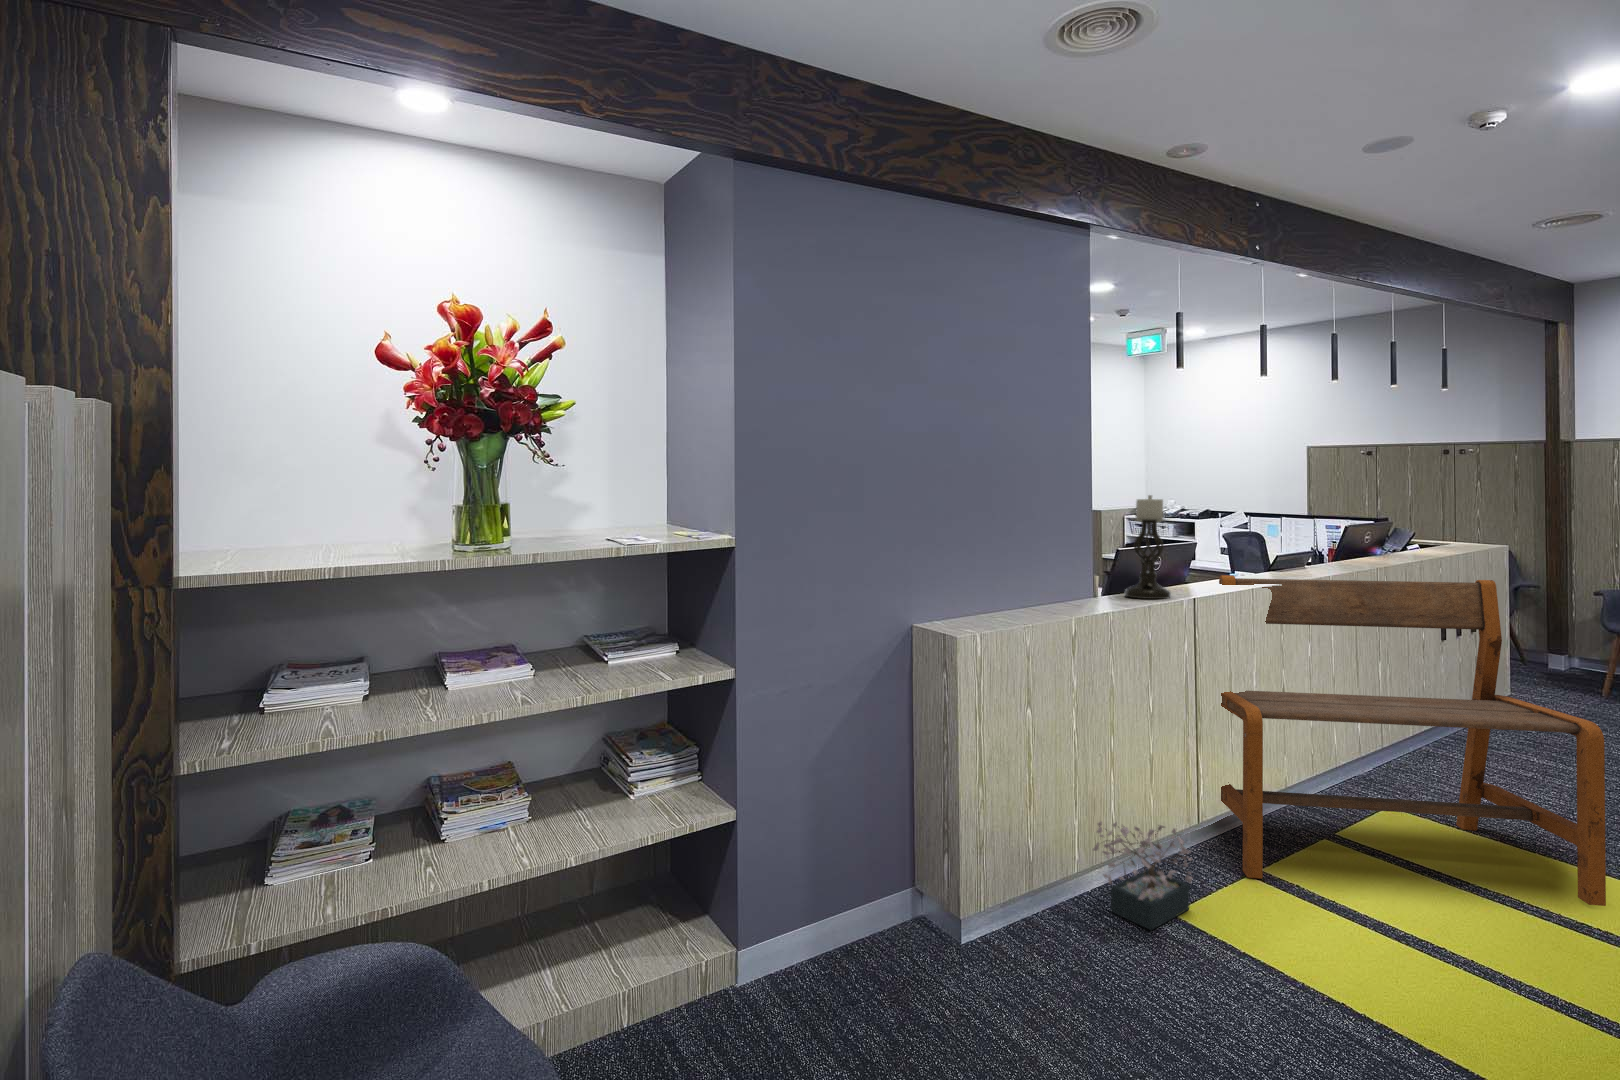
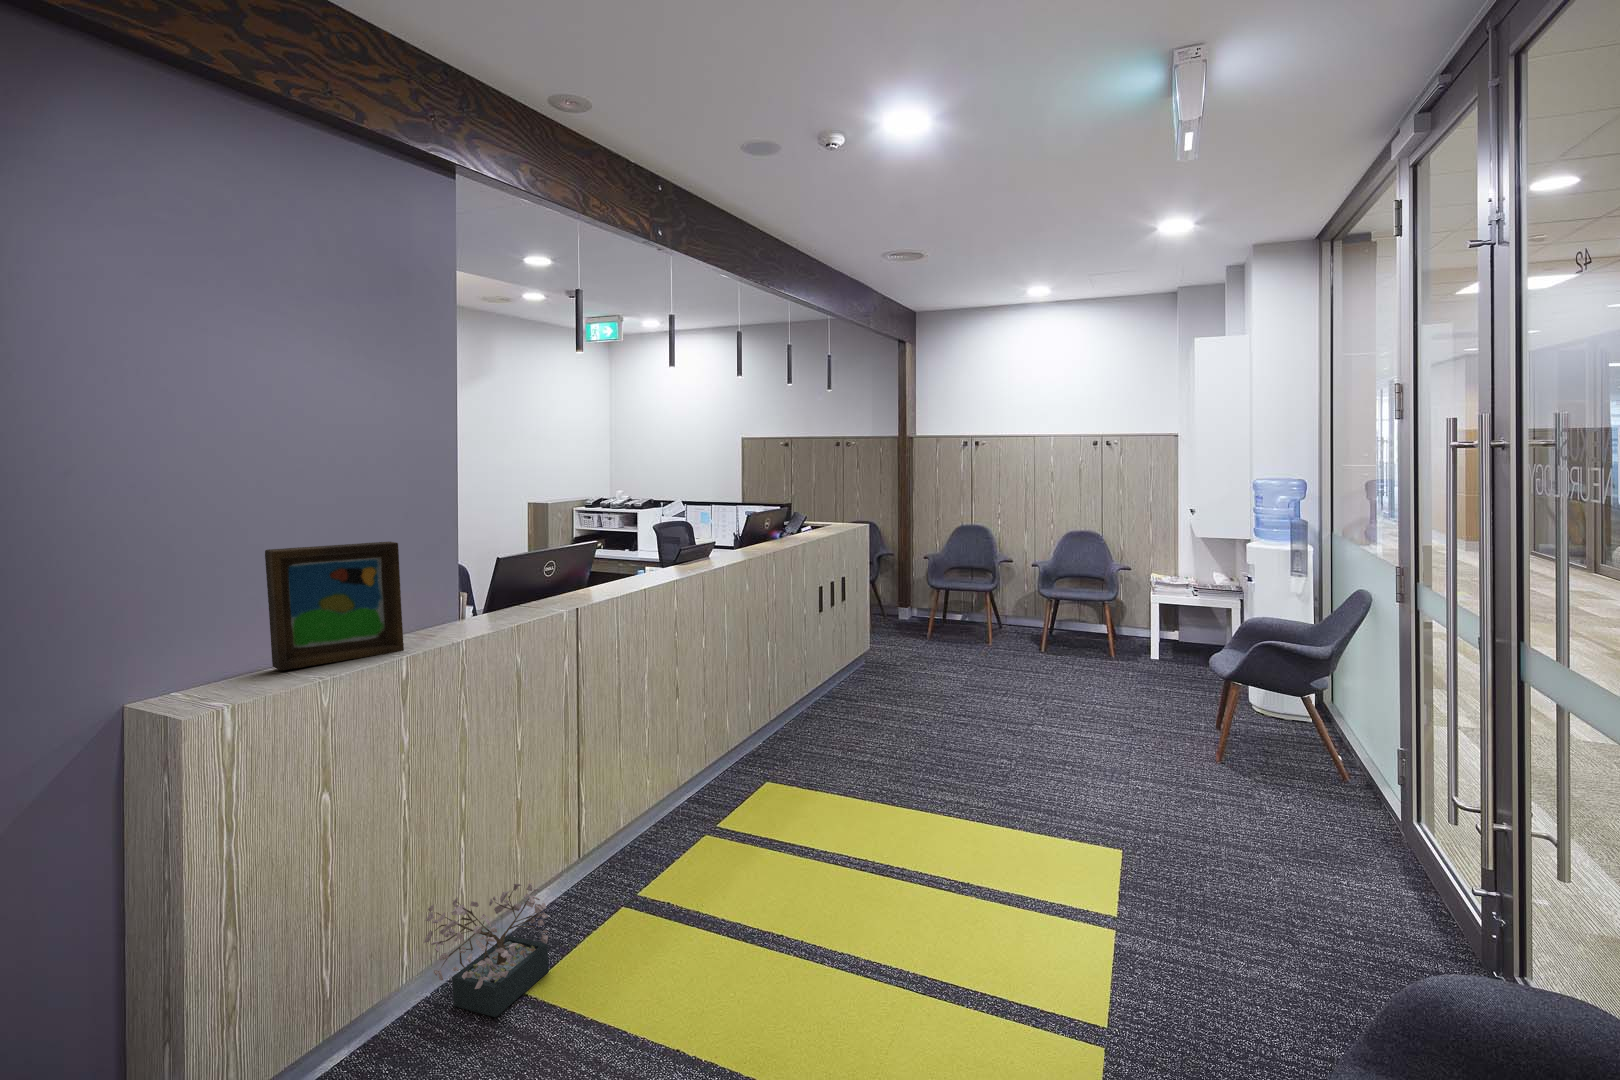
candle holder: present [1124,495,1171,599] -> none [478,503,530,623]
picture frame: none [992,522,1084,614] -> present [265,542,404,670]
bench: present [1219,575,1606,906] -> none [591,568,909,907]

